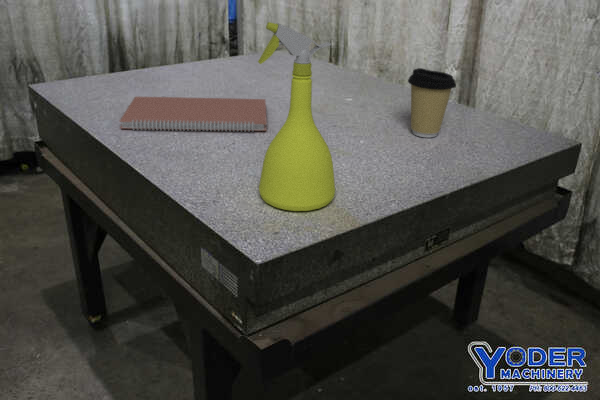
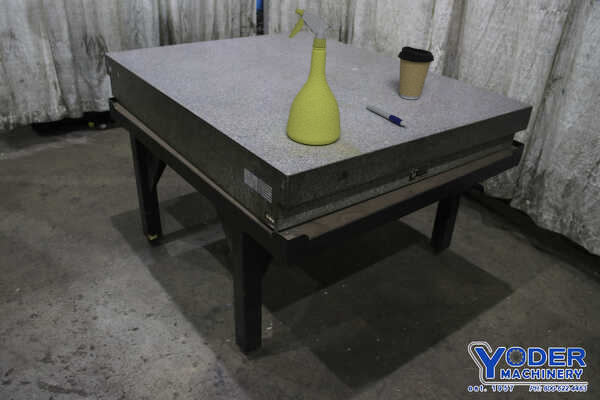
notebook: present [119,96,267,132] -> none [182,64,291,92]
pen: none [368,147,427,177] -> present [366,105,407,126]

